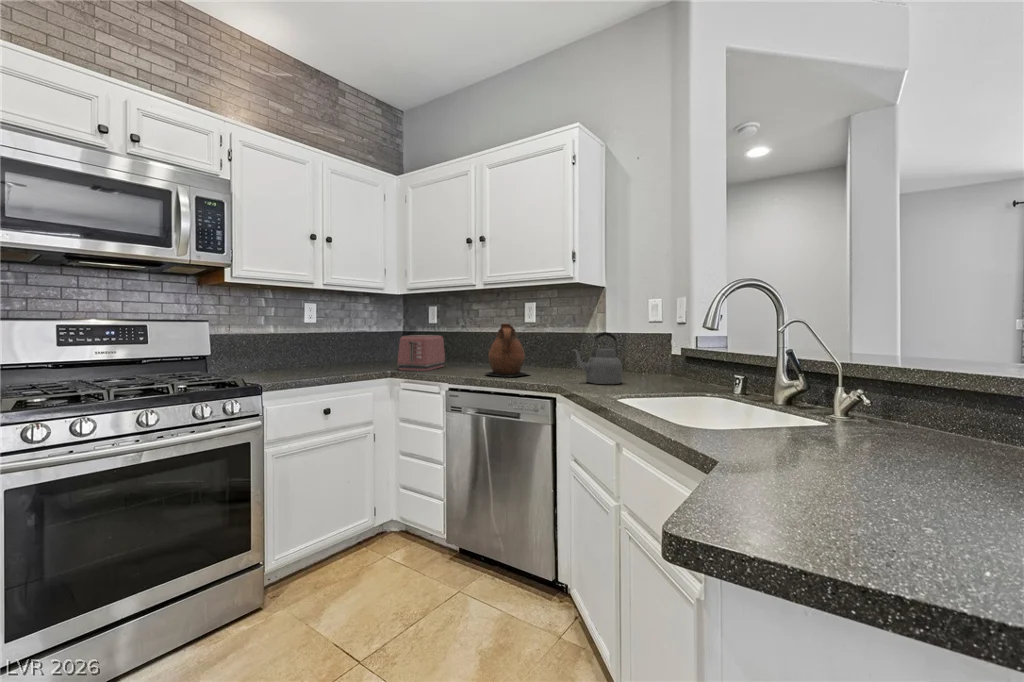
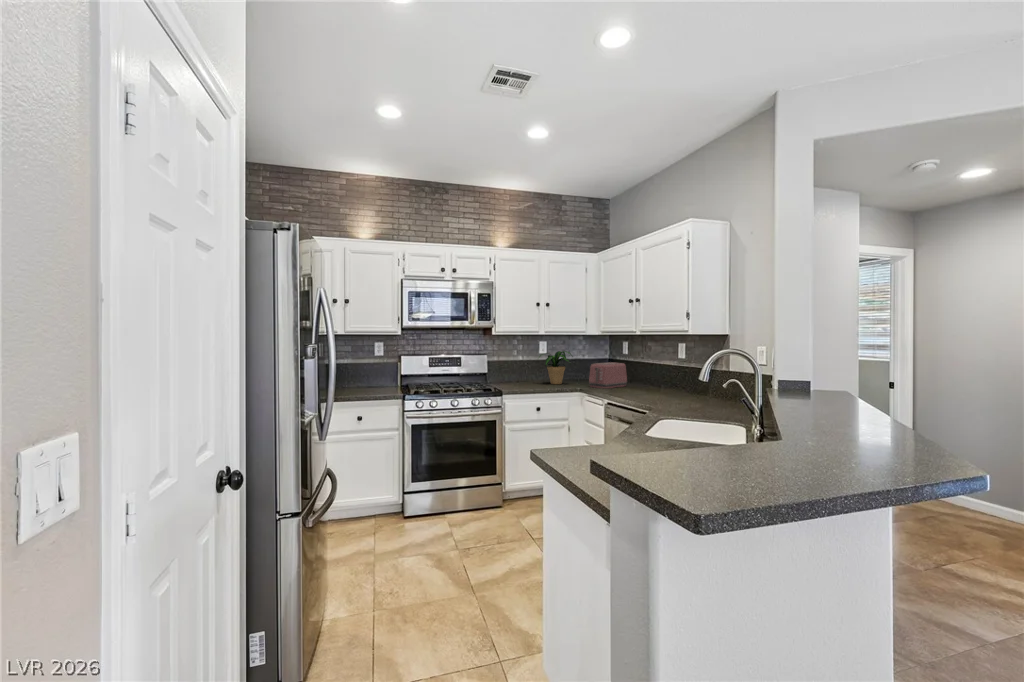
potted plant: none [307,318,367,370] -> present [546,351,570,384]
ceramic pitcher: present [485,324,530,377] -> none [634,358,671,396]
kettle: present [572,332,622,384] -> none [680,367,722,407]

